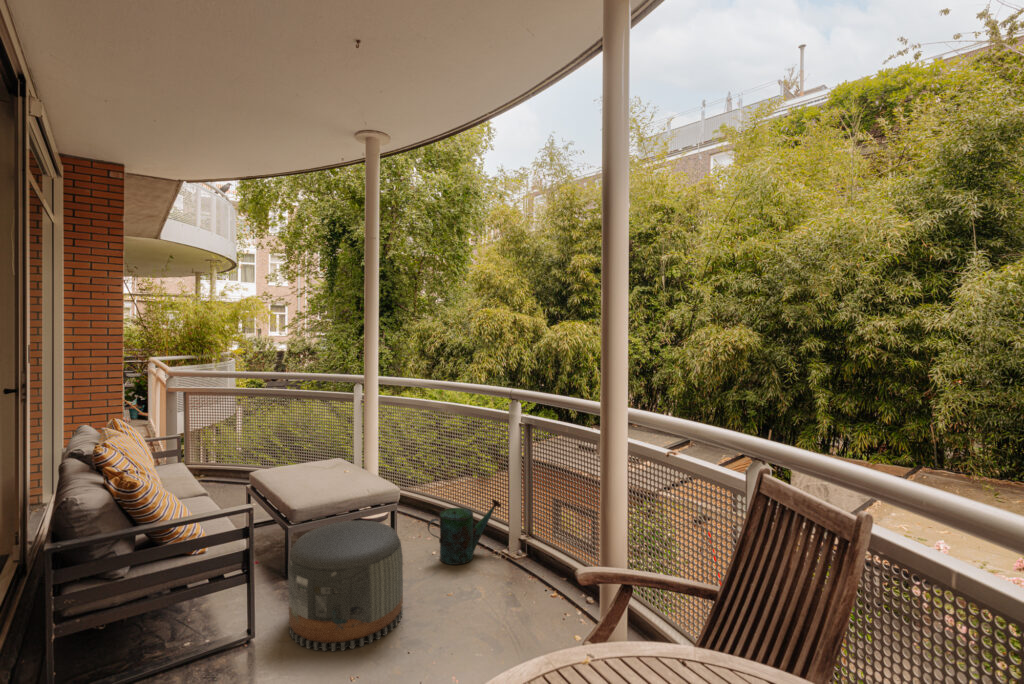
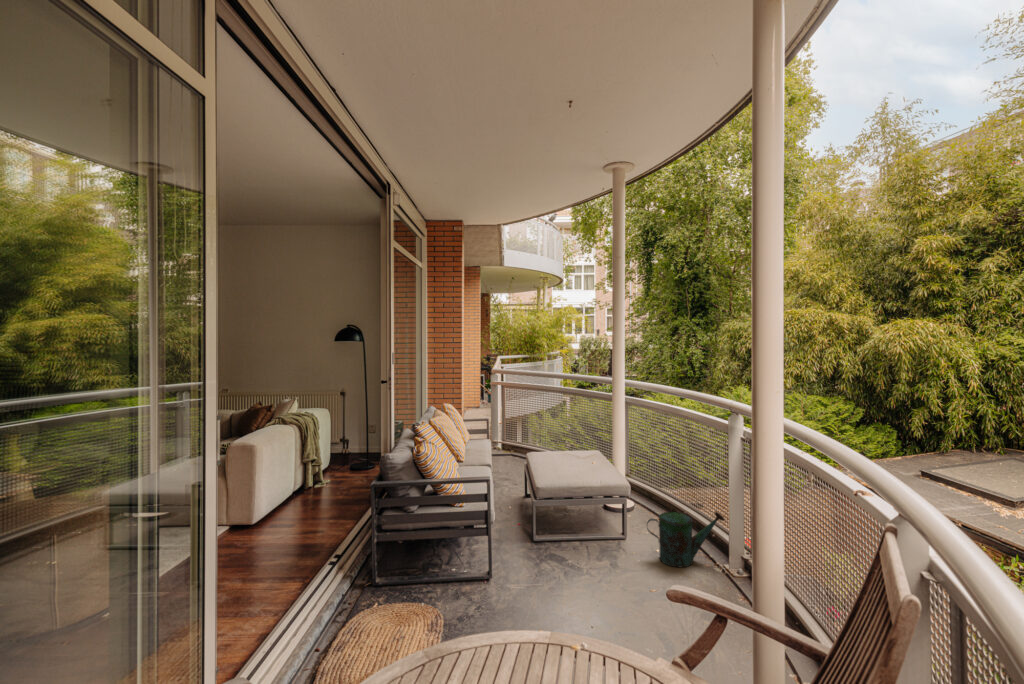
pouf: present [288,520,403,651] -> none [516,504,606,610]

